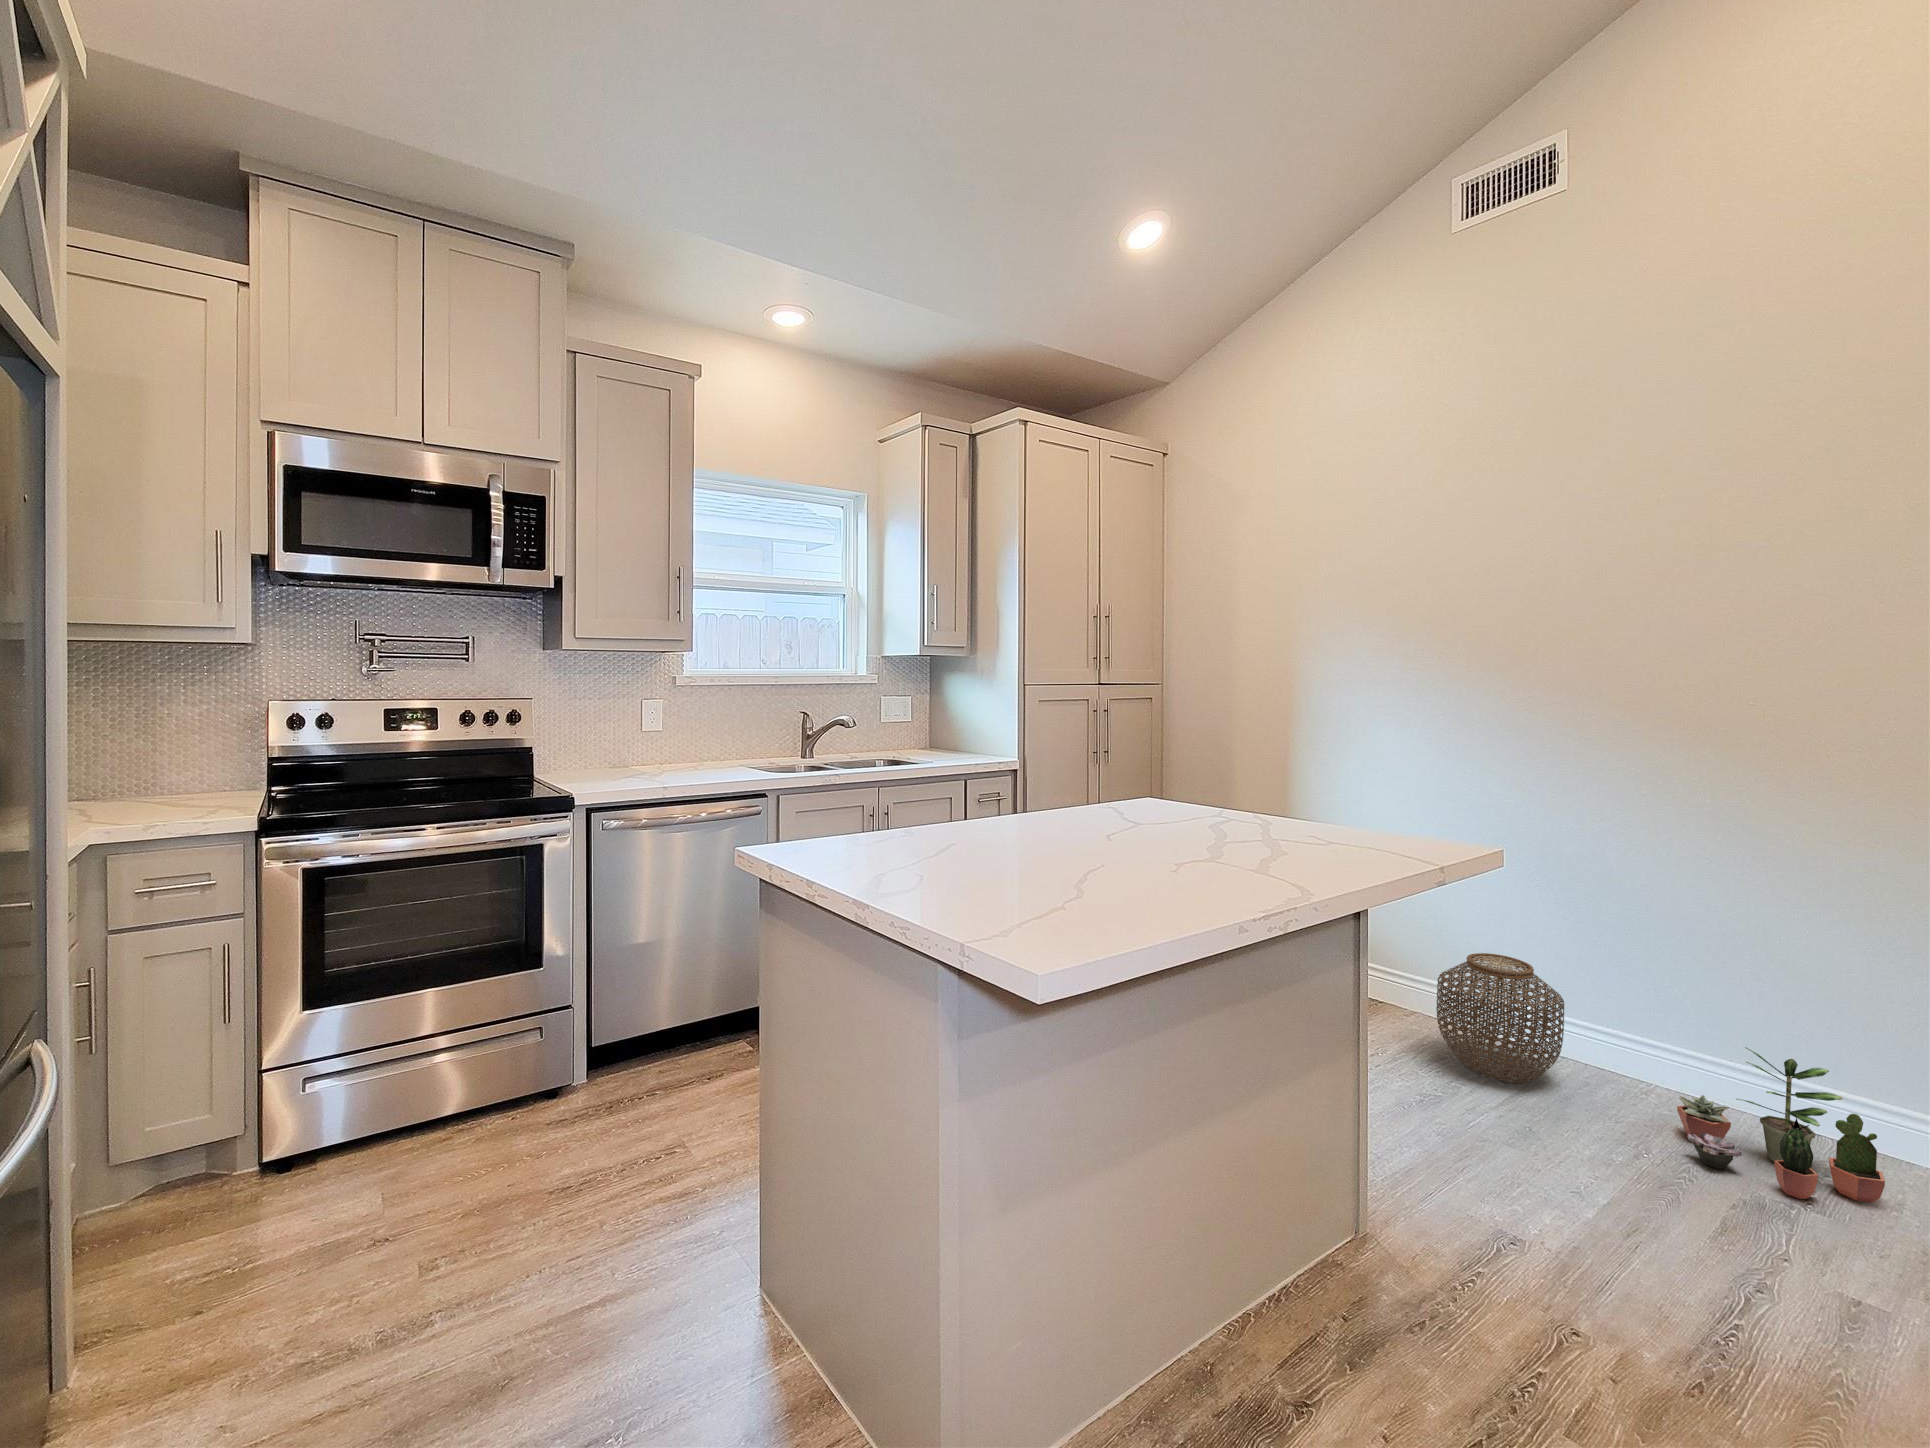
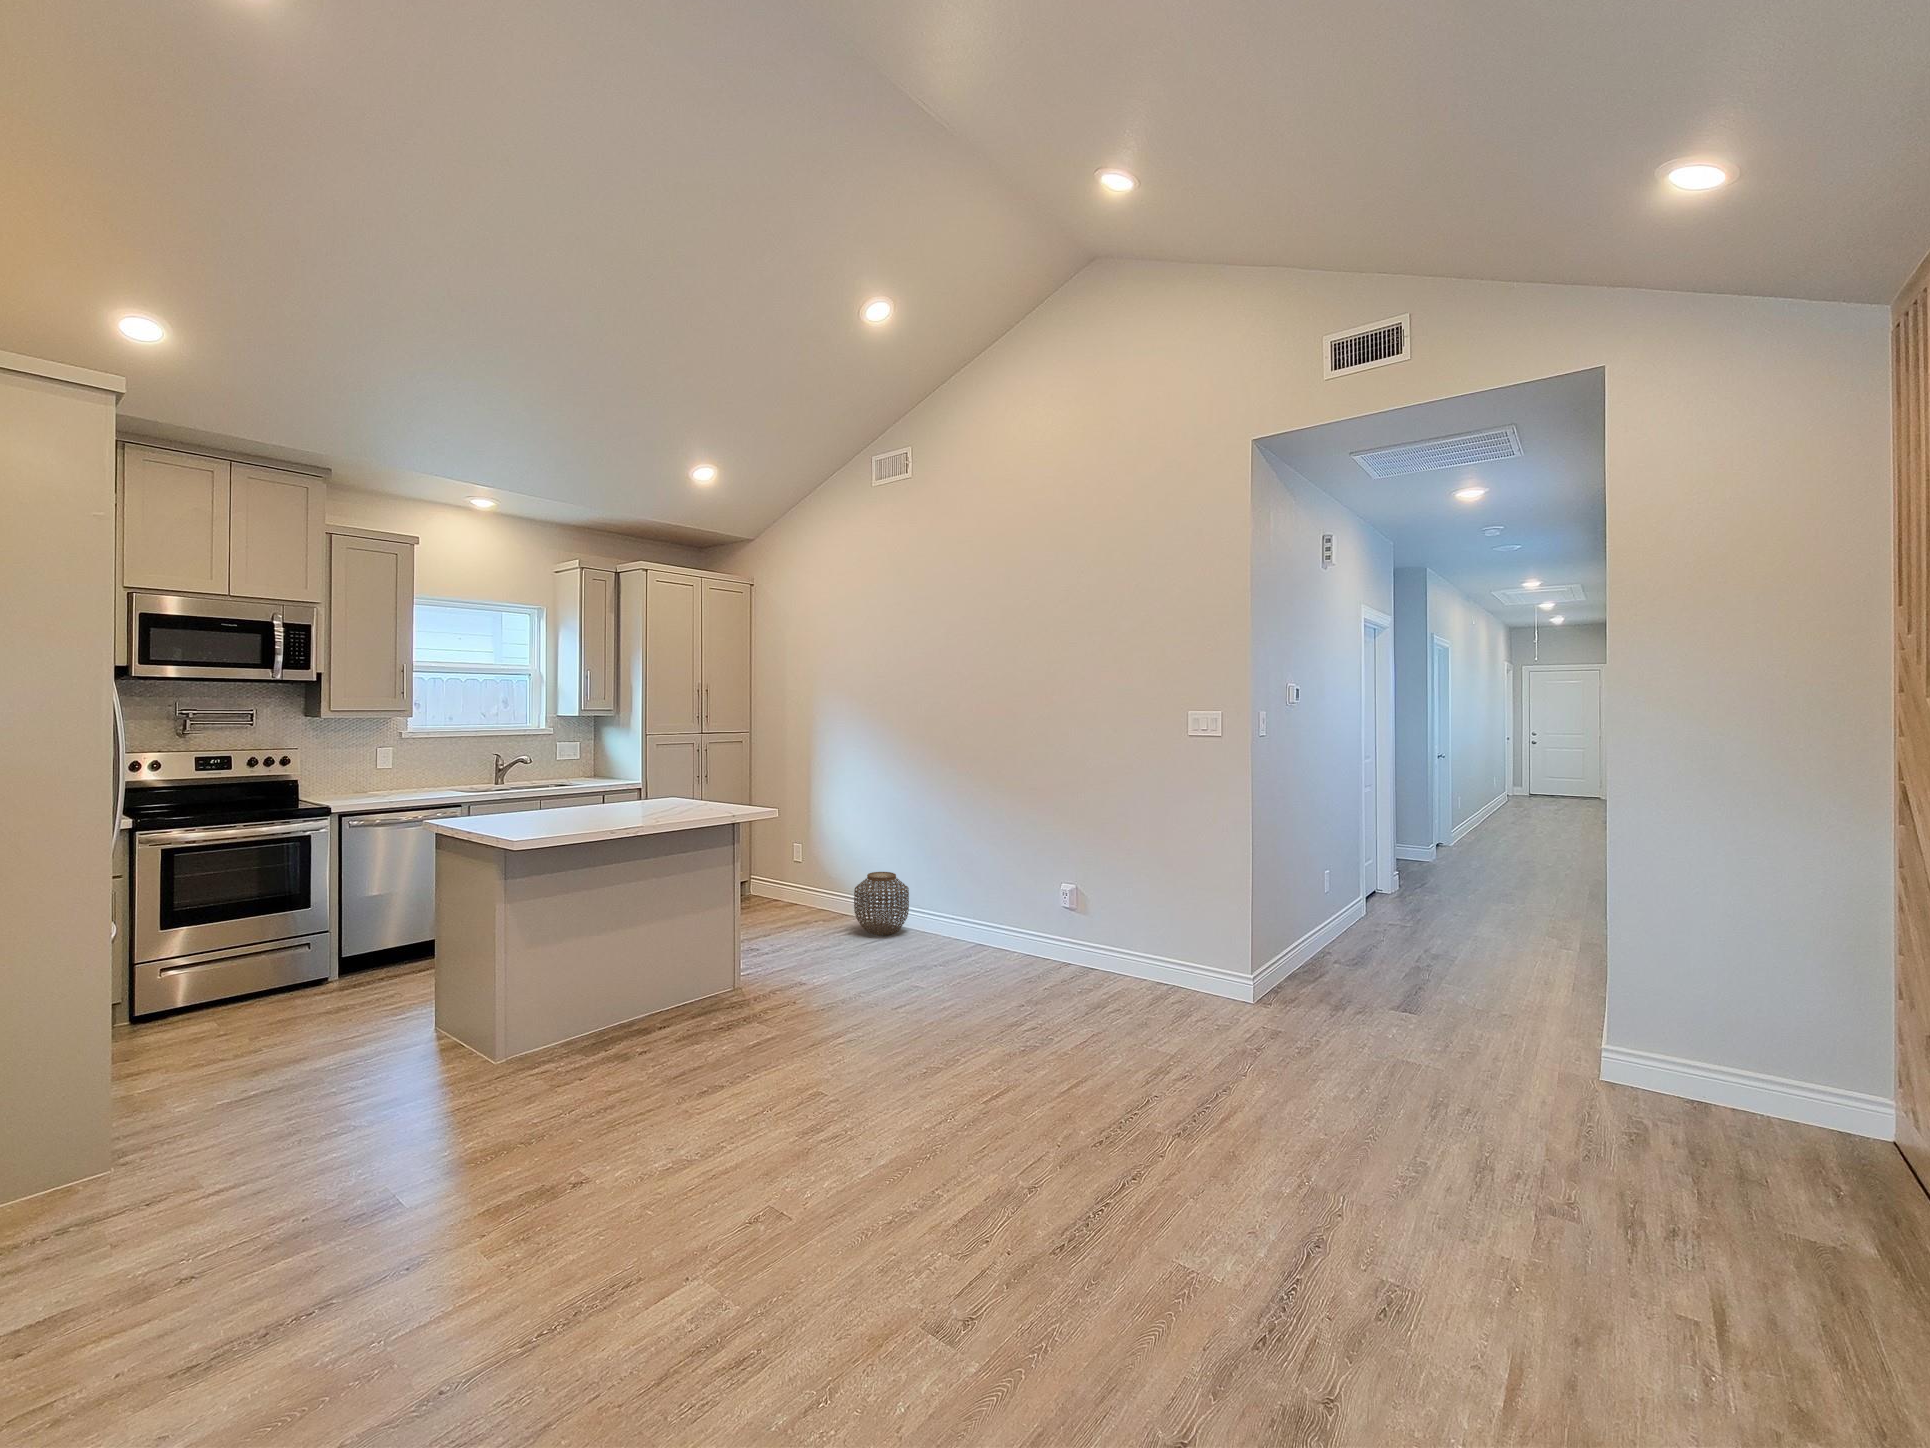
potted plant: present [1677,1047,1885,1203] -> none [932,898,997,959]

